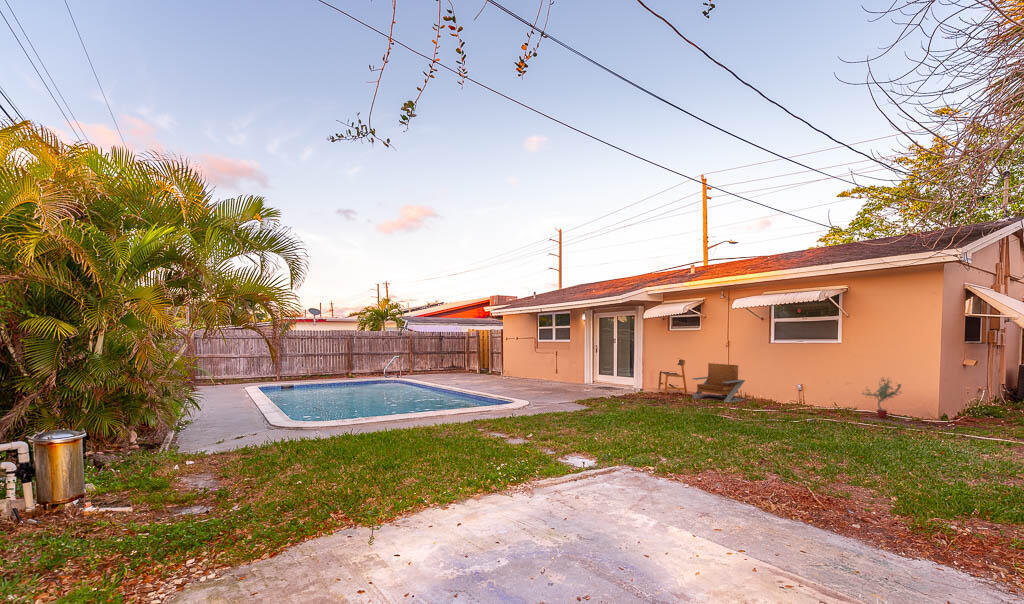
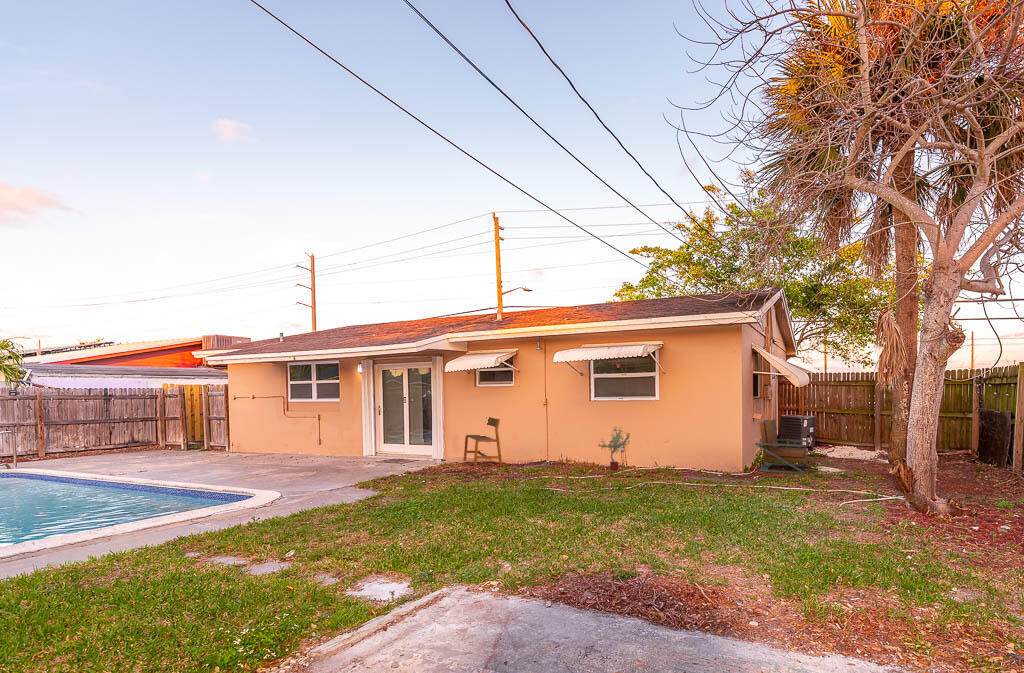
lounge chair: present [692,363,745,403] -> present [755,420,809,474]
potted tree: present [863,378,901,418] -> present [598,427,630,470]

